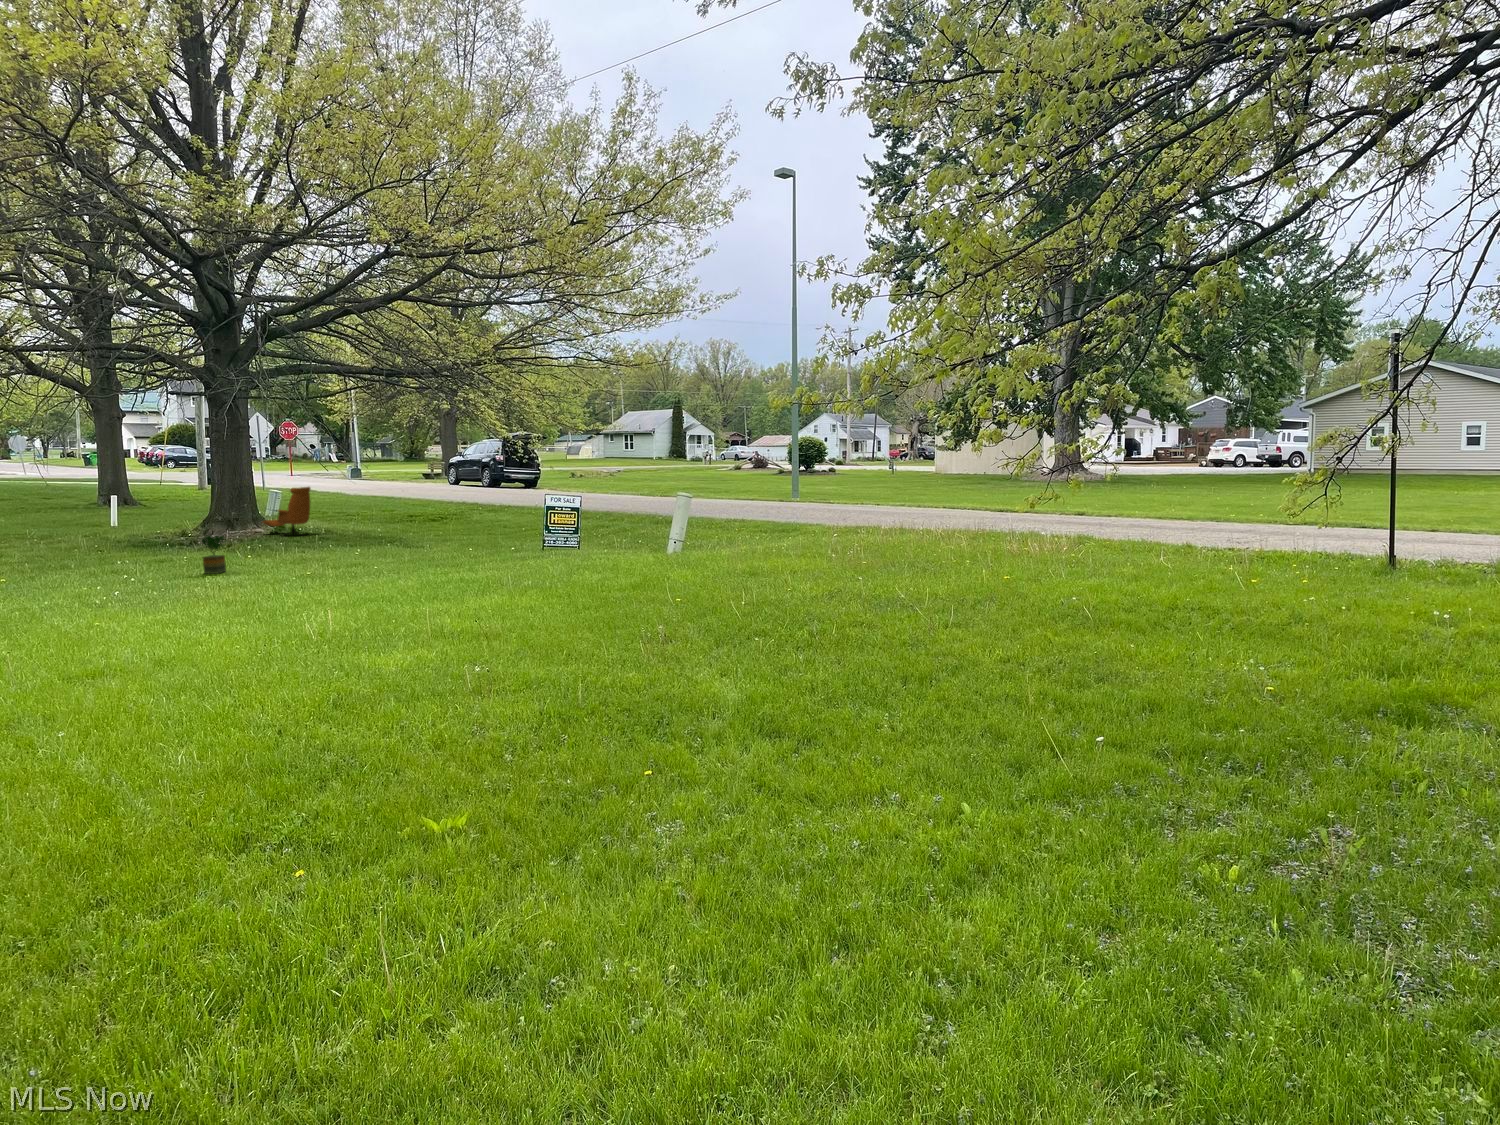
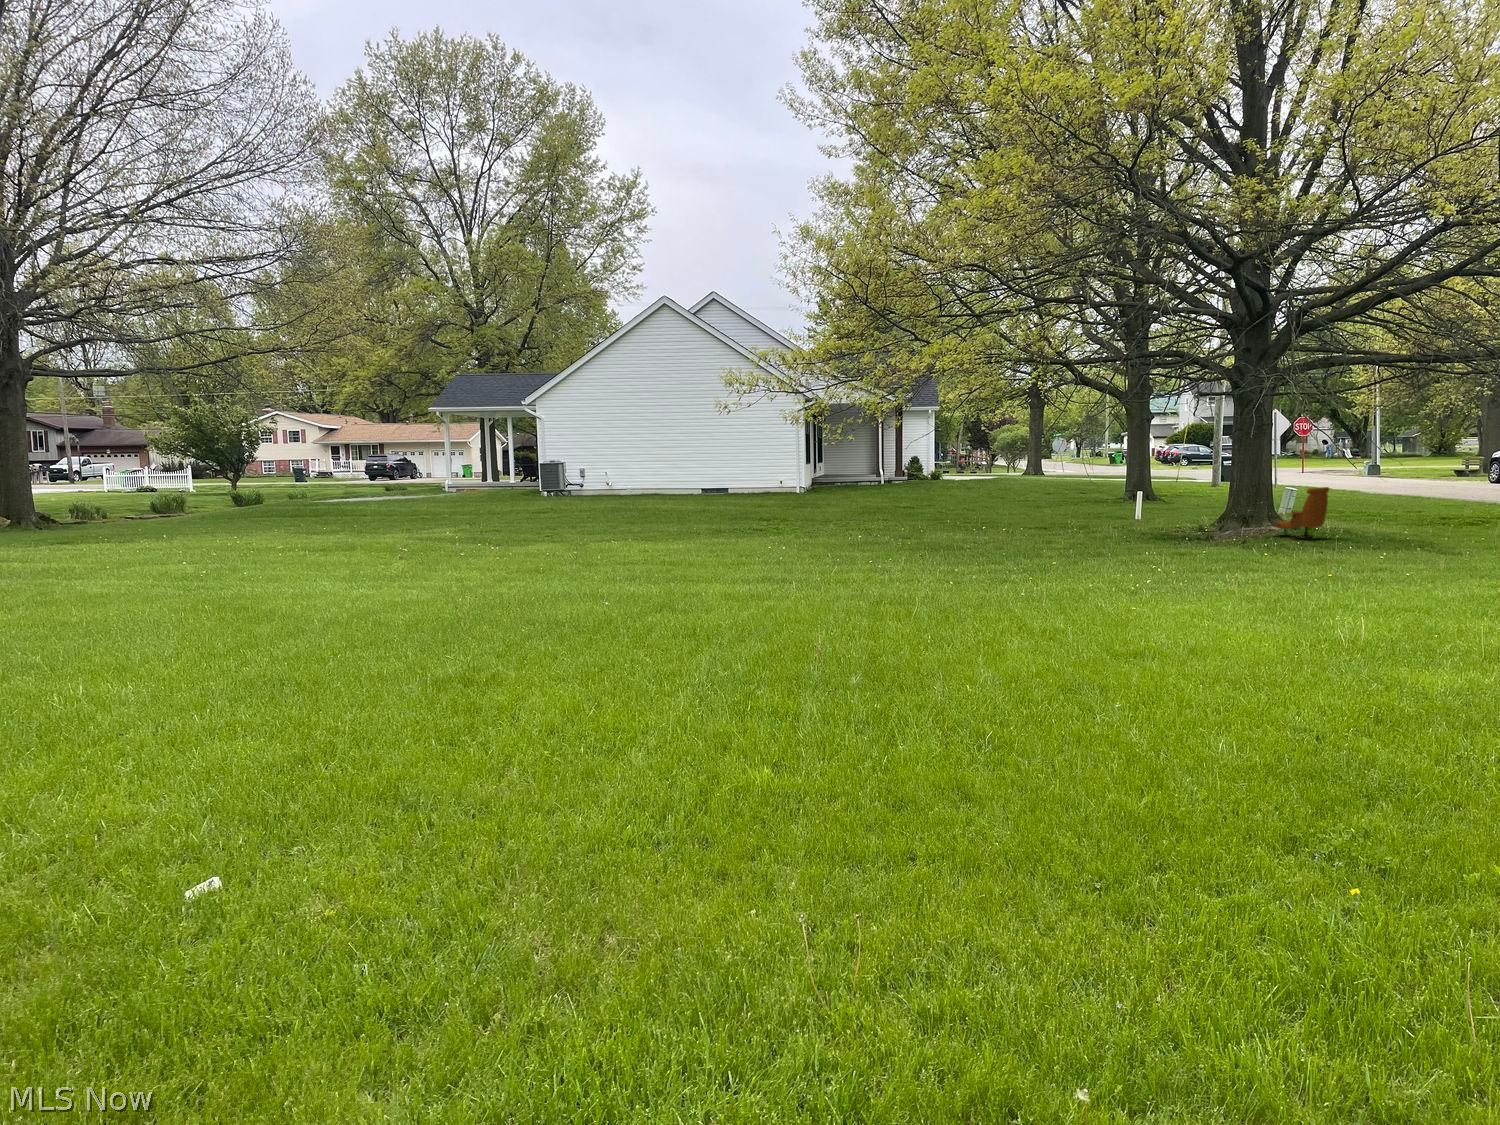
potted tree: present [201,536,227,574] -> none [1216,534,1242,572]

